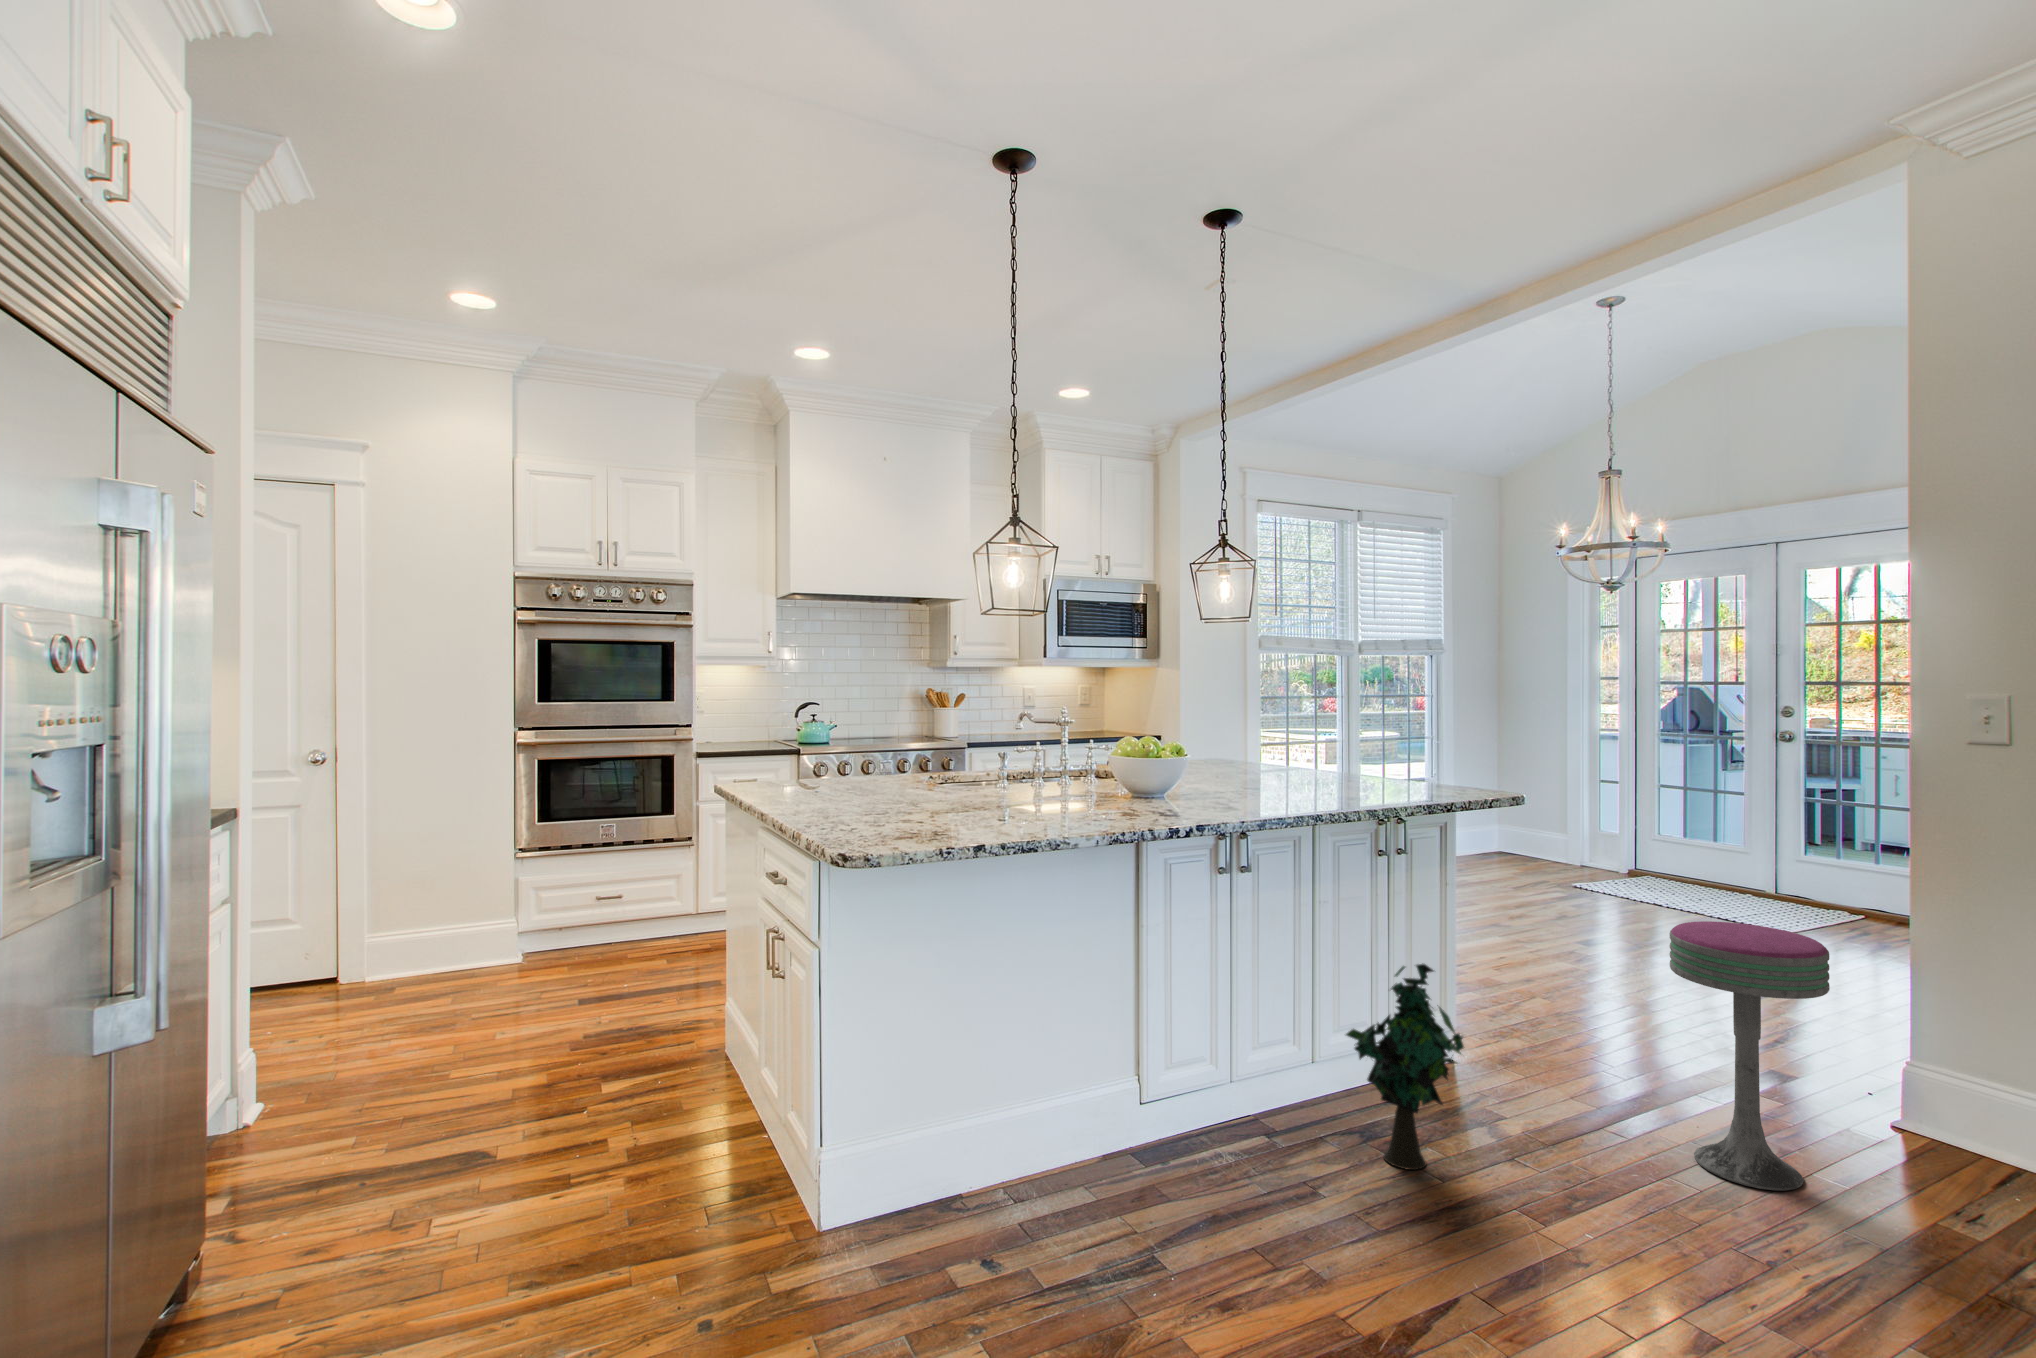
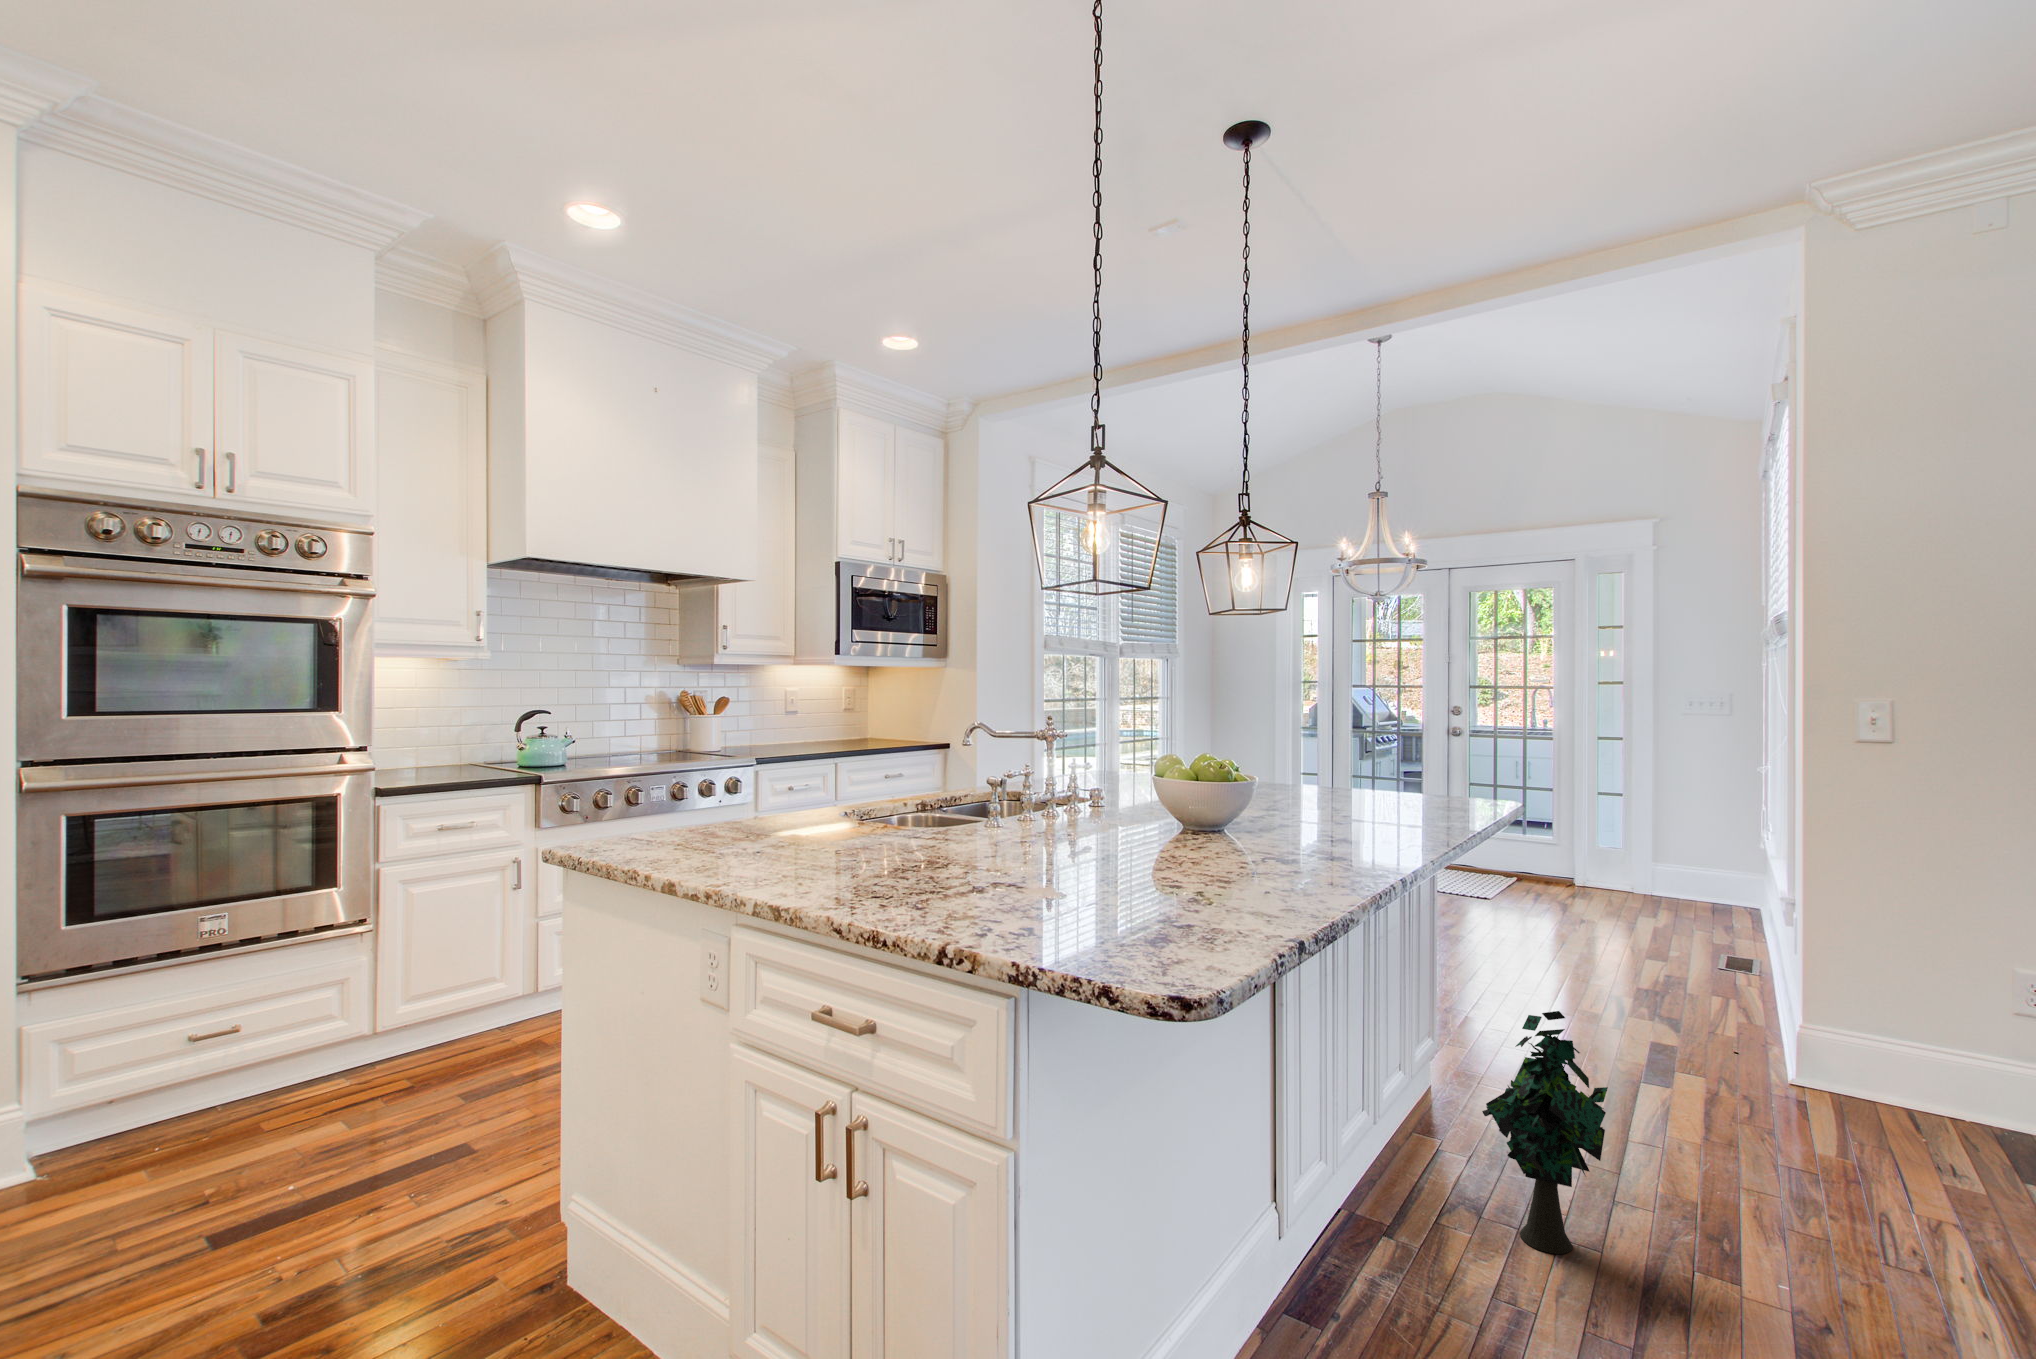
bar stool: present [1670,921,1830,1191] -> none [1703,927,1863,1191]

